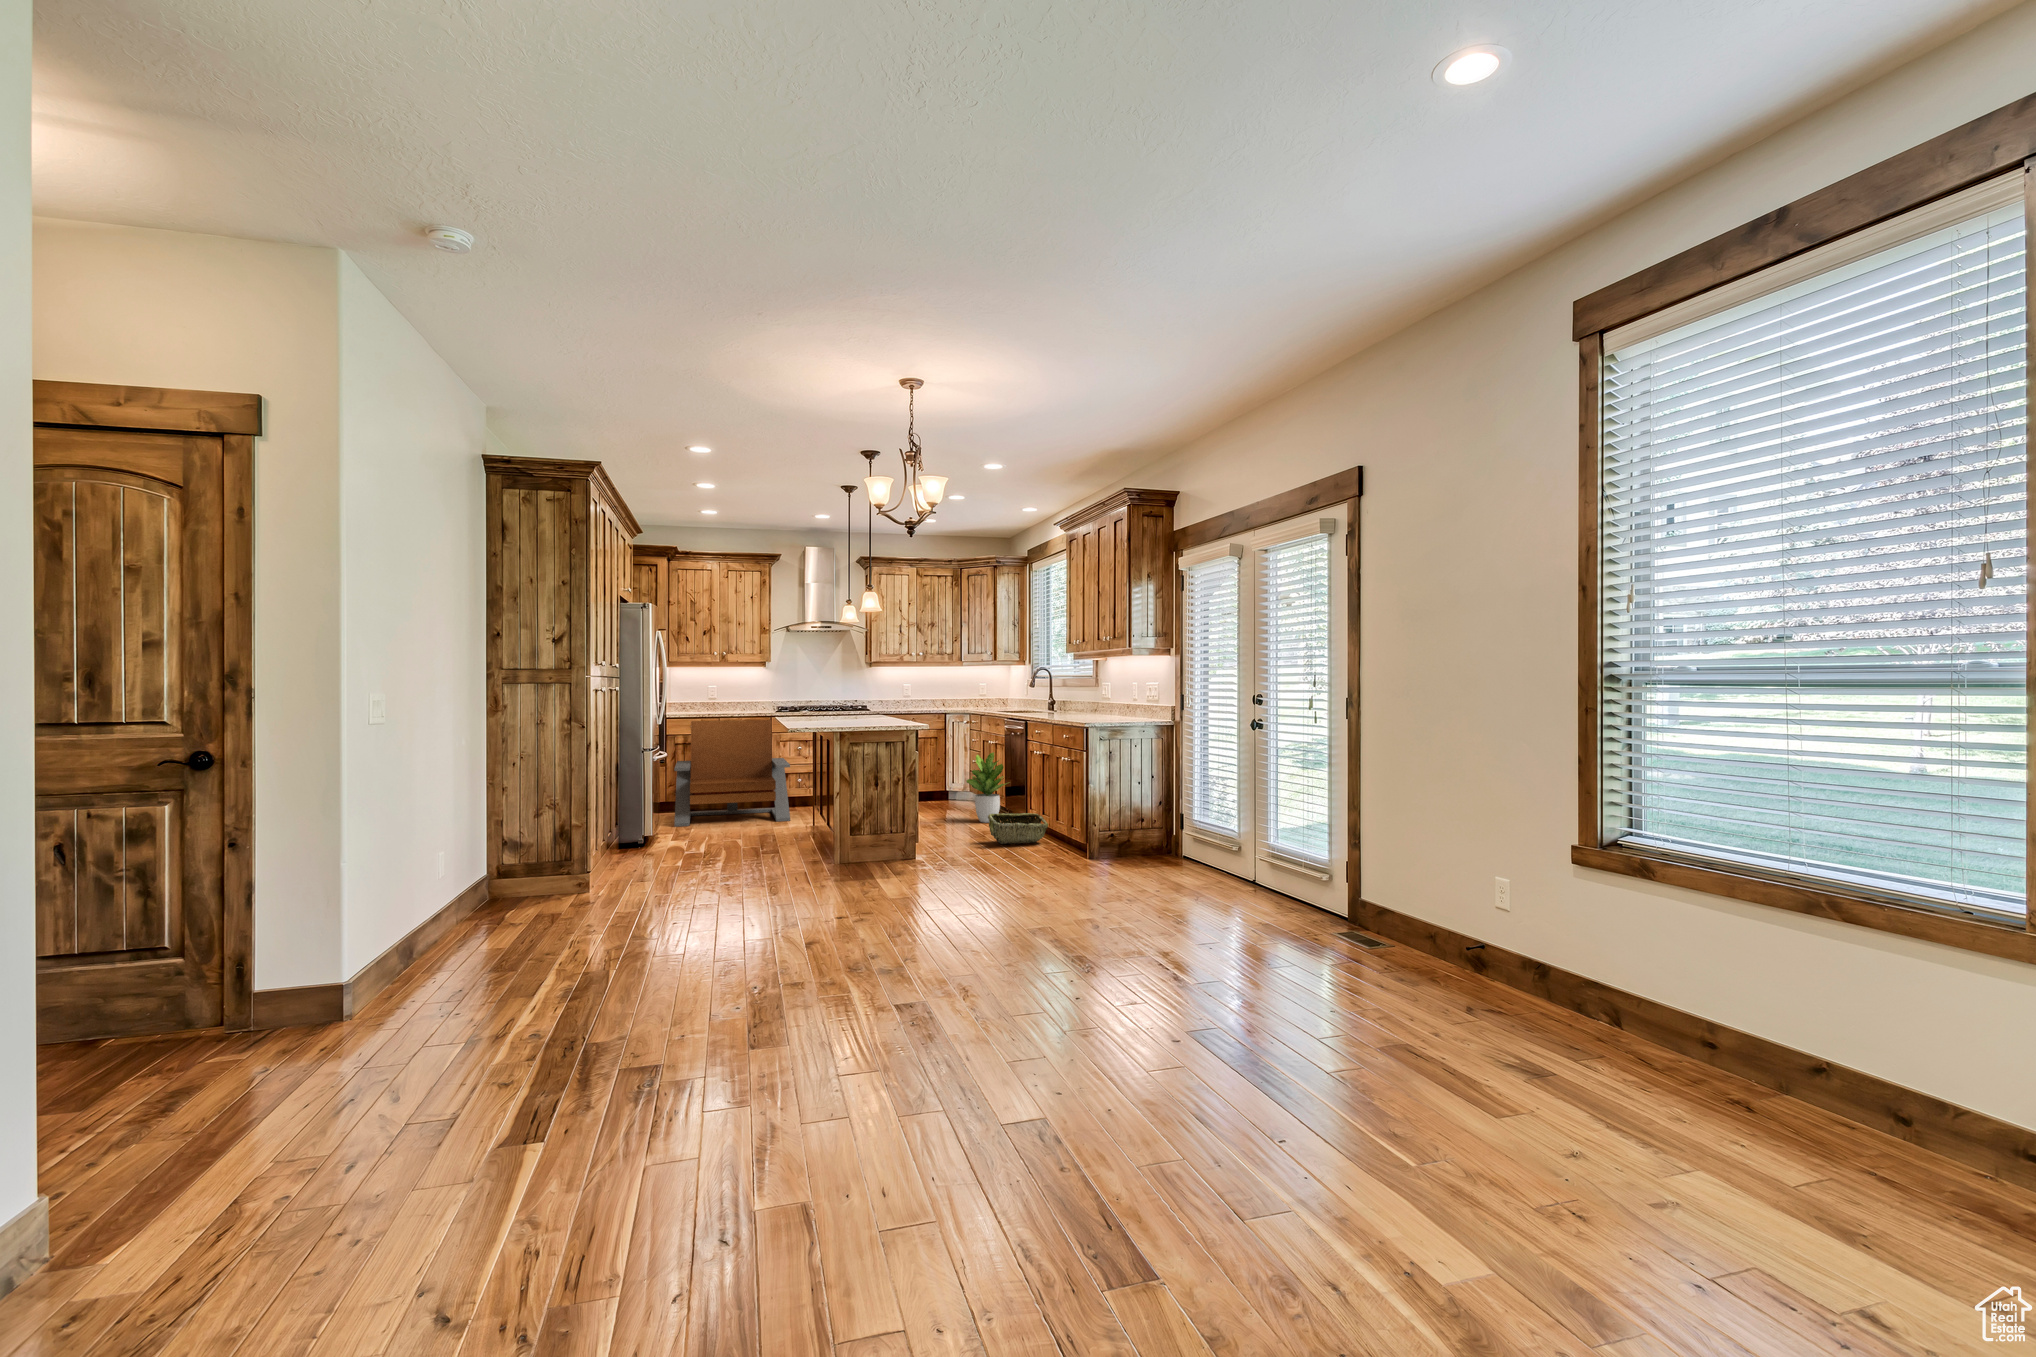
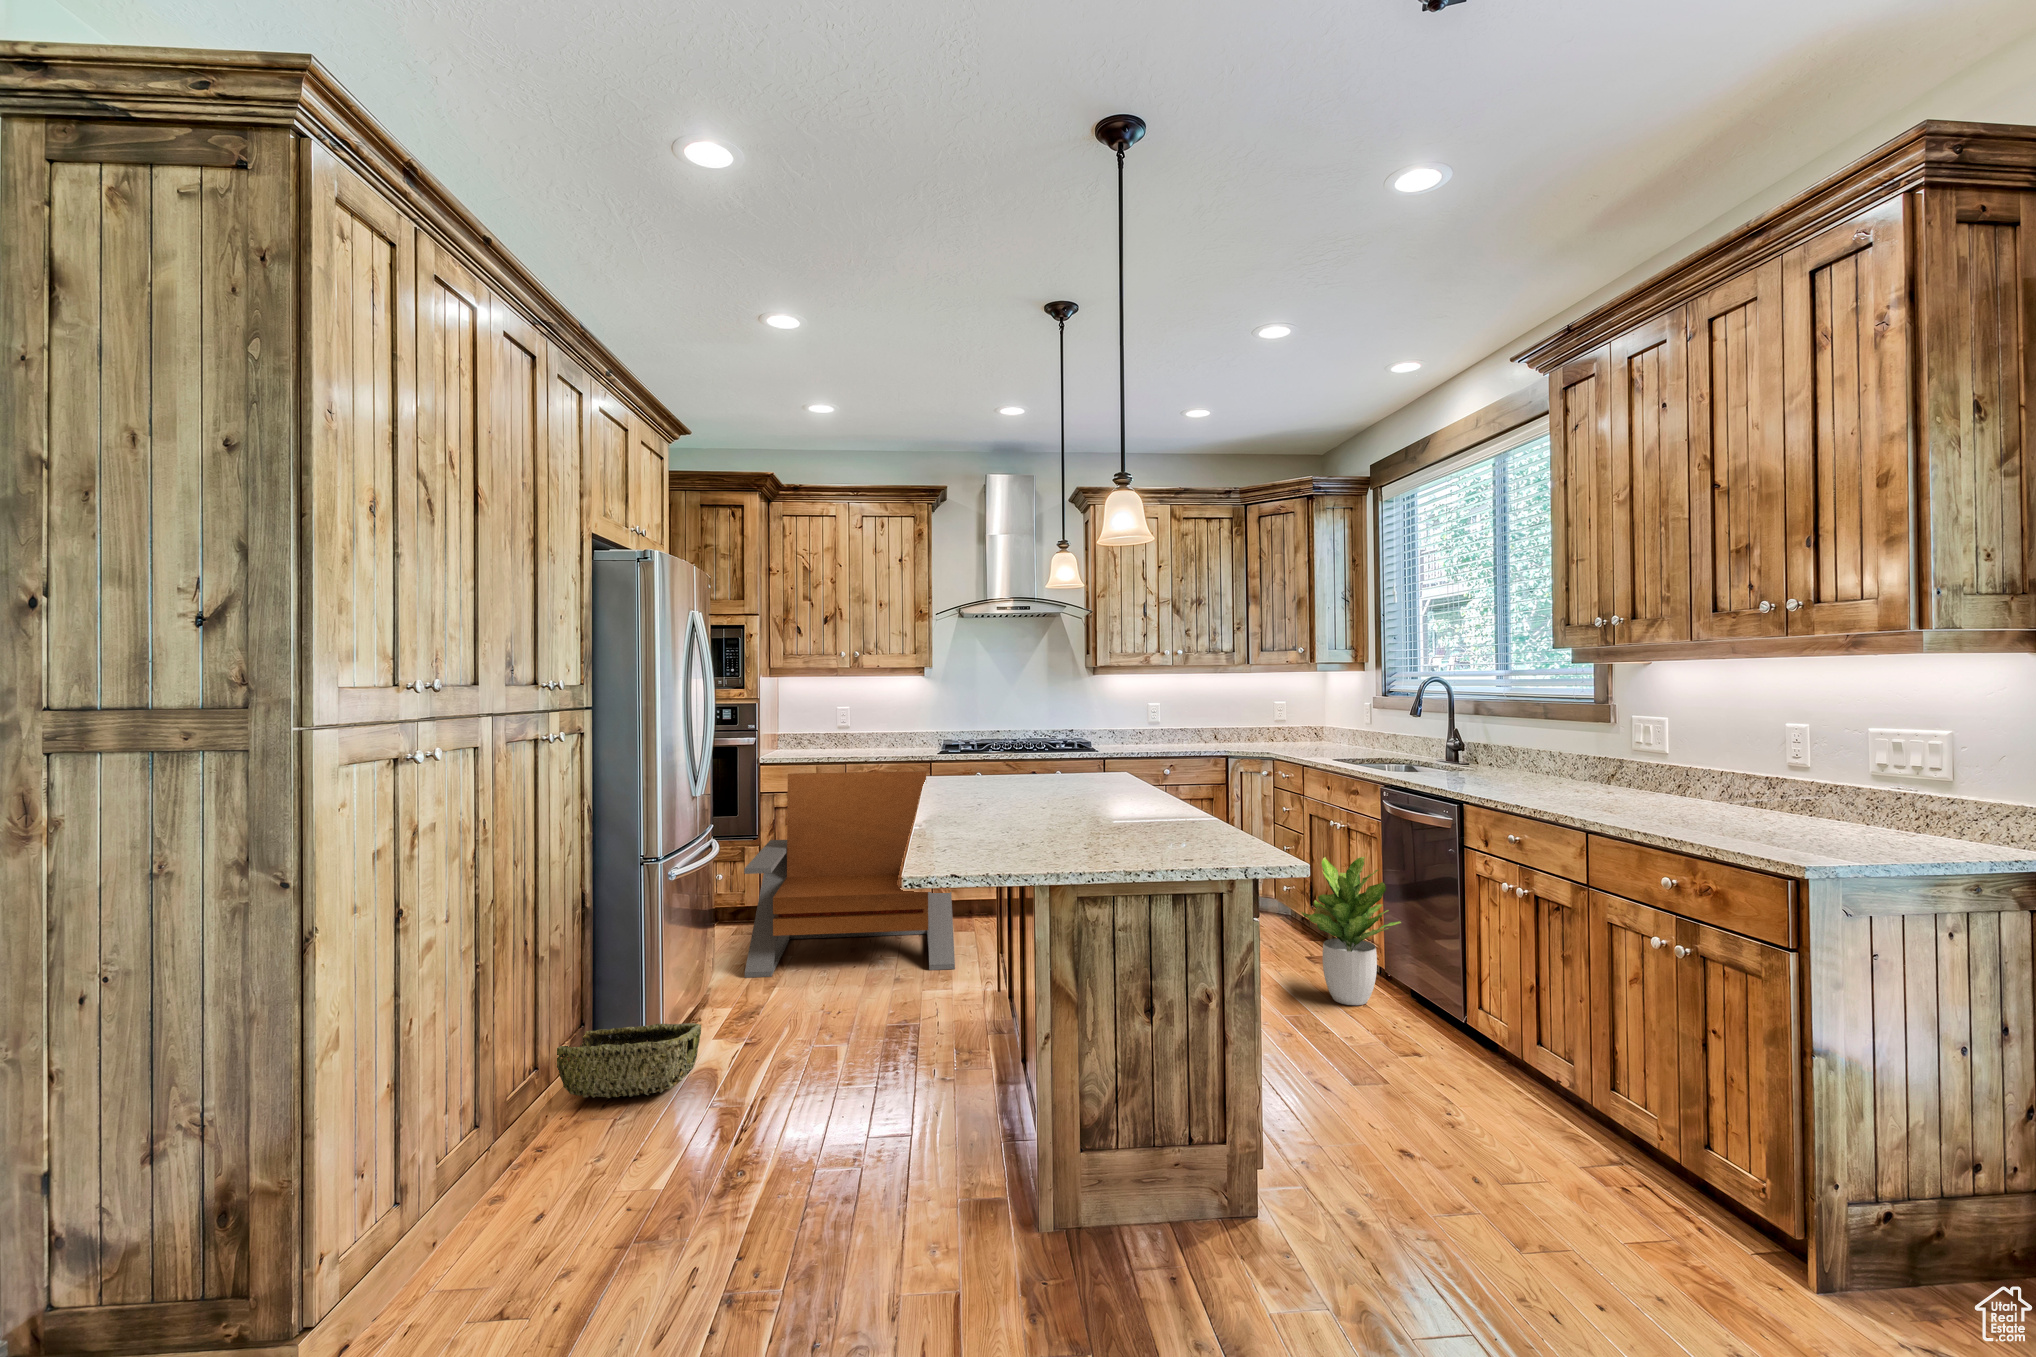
woven basket: present [988,813,1048,844] -> present [557,1023,701,1098]

